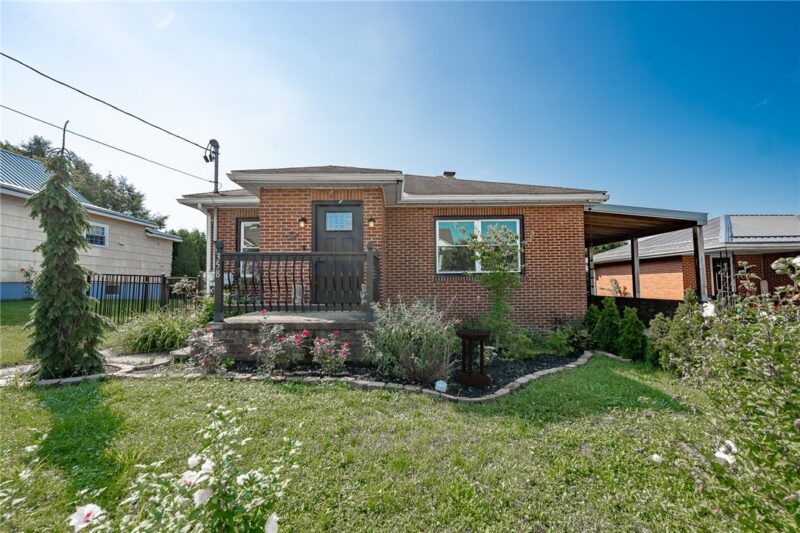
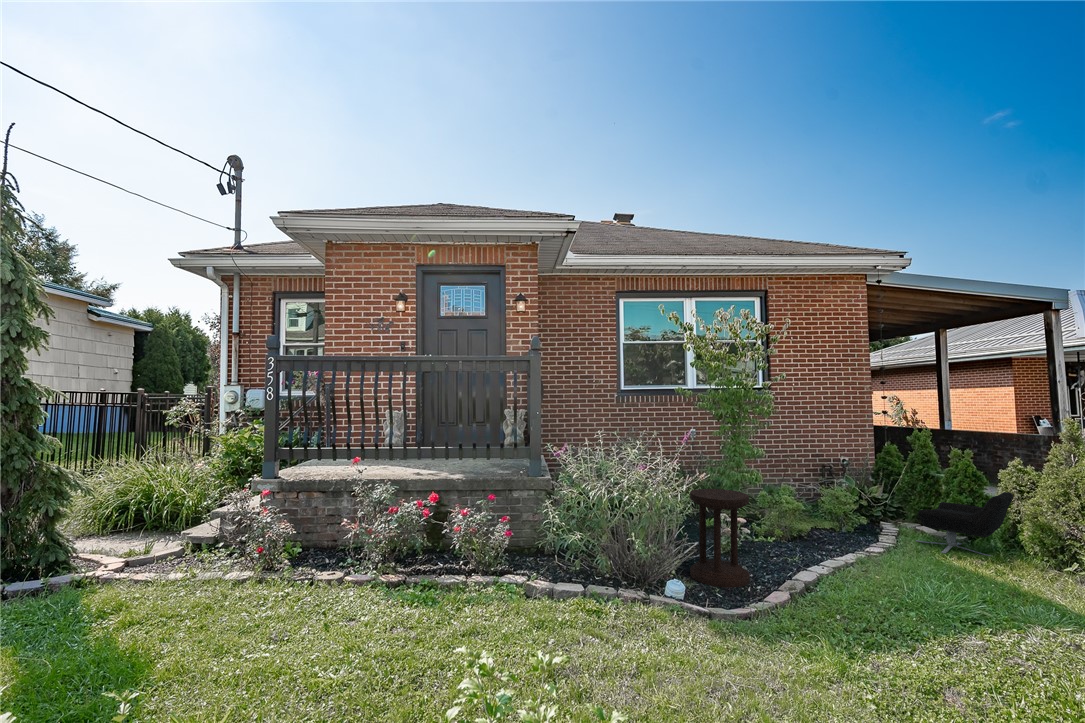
lounge chair: none [600,333,659,371] -> present [916,492,1013,556]

